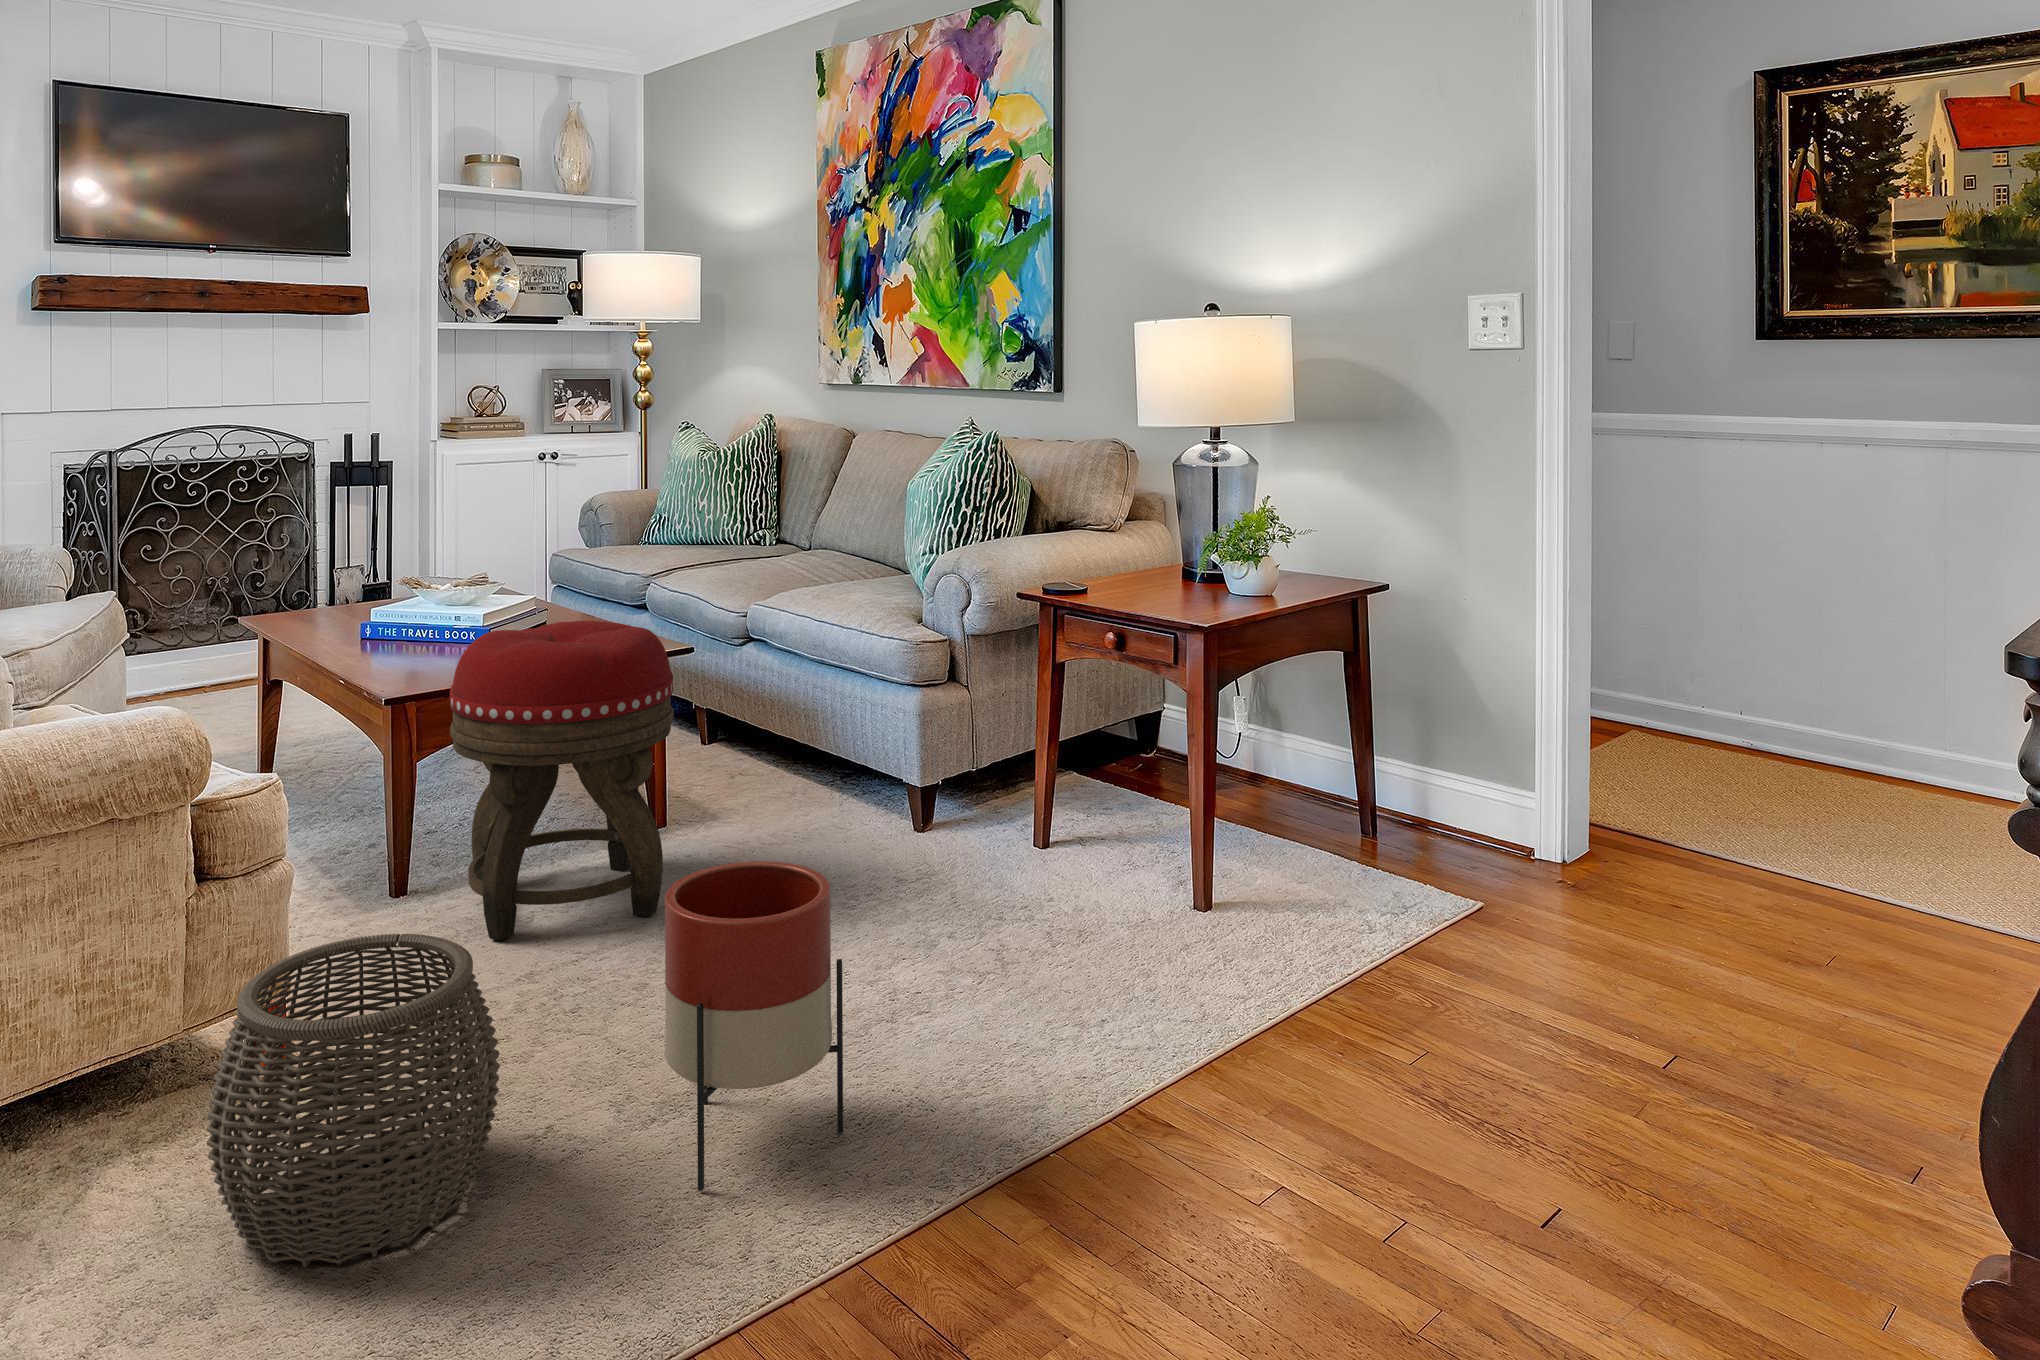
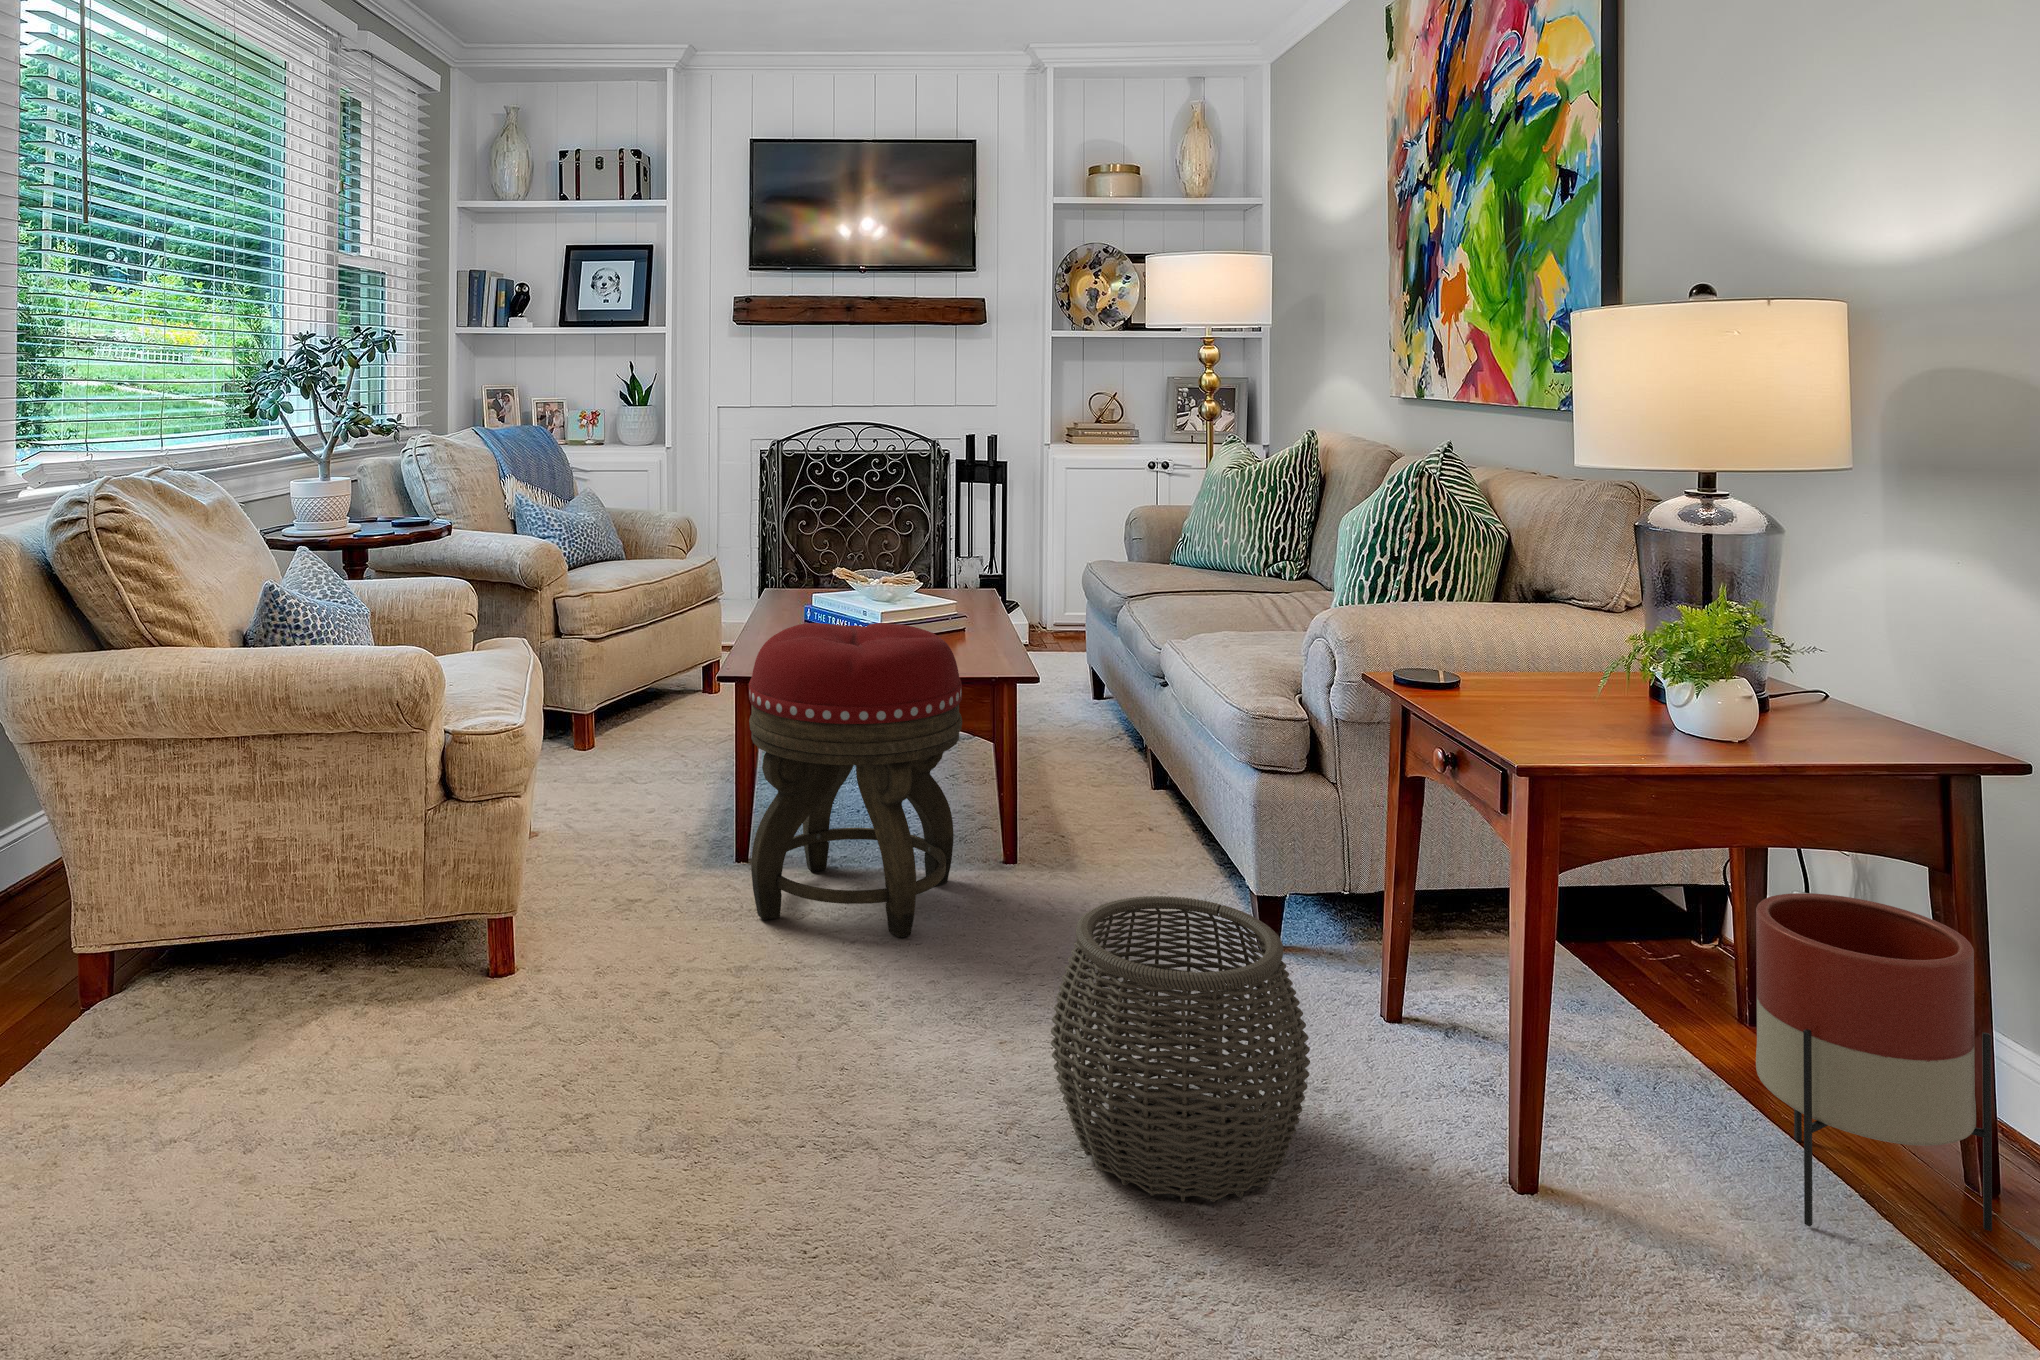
planter: present [665,861,843,1191] -> present [1756,893,1992,1231]
woven basket: present [207,934,500,1267] -> present [1051,896,1310,1202]

